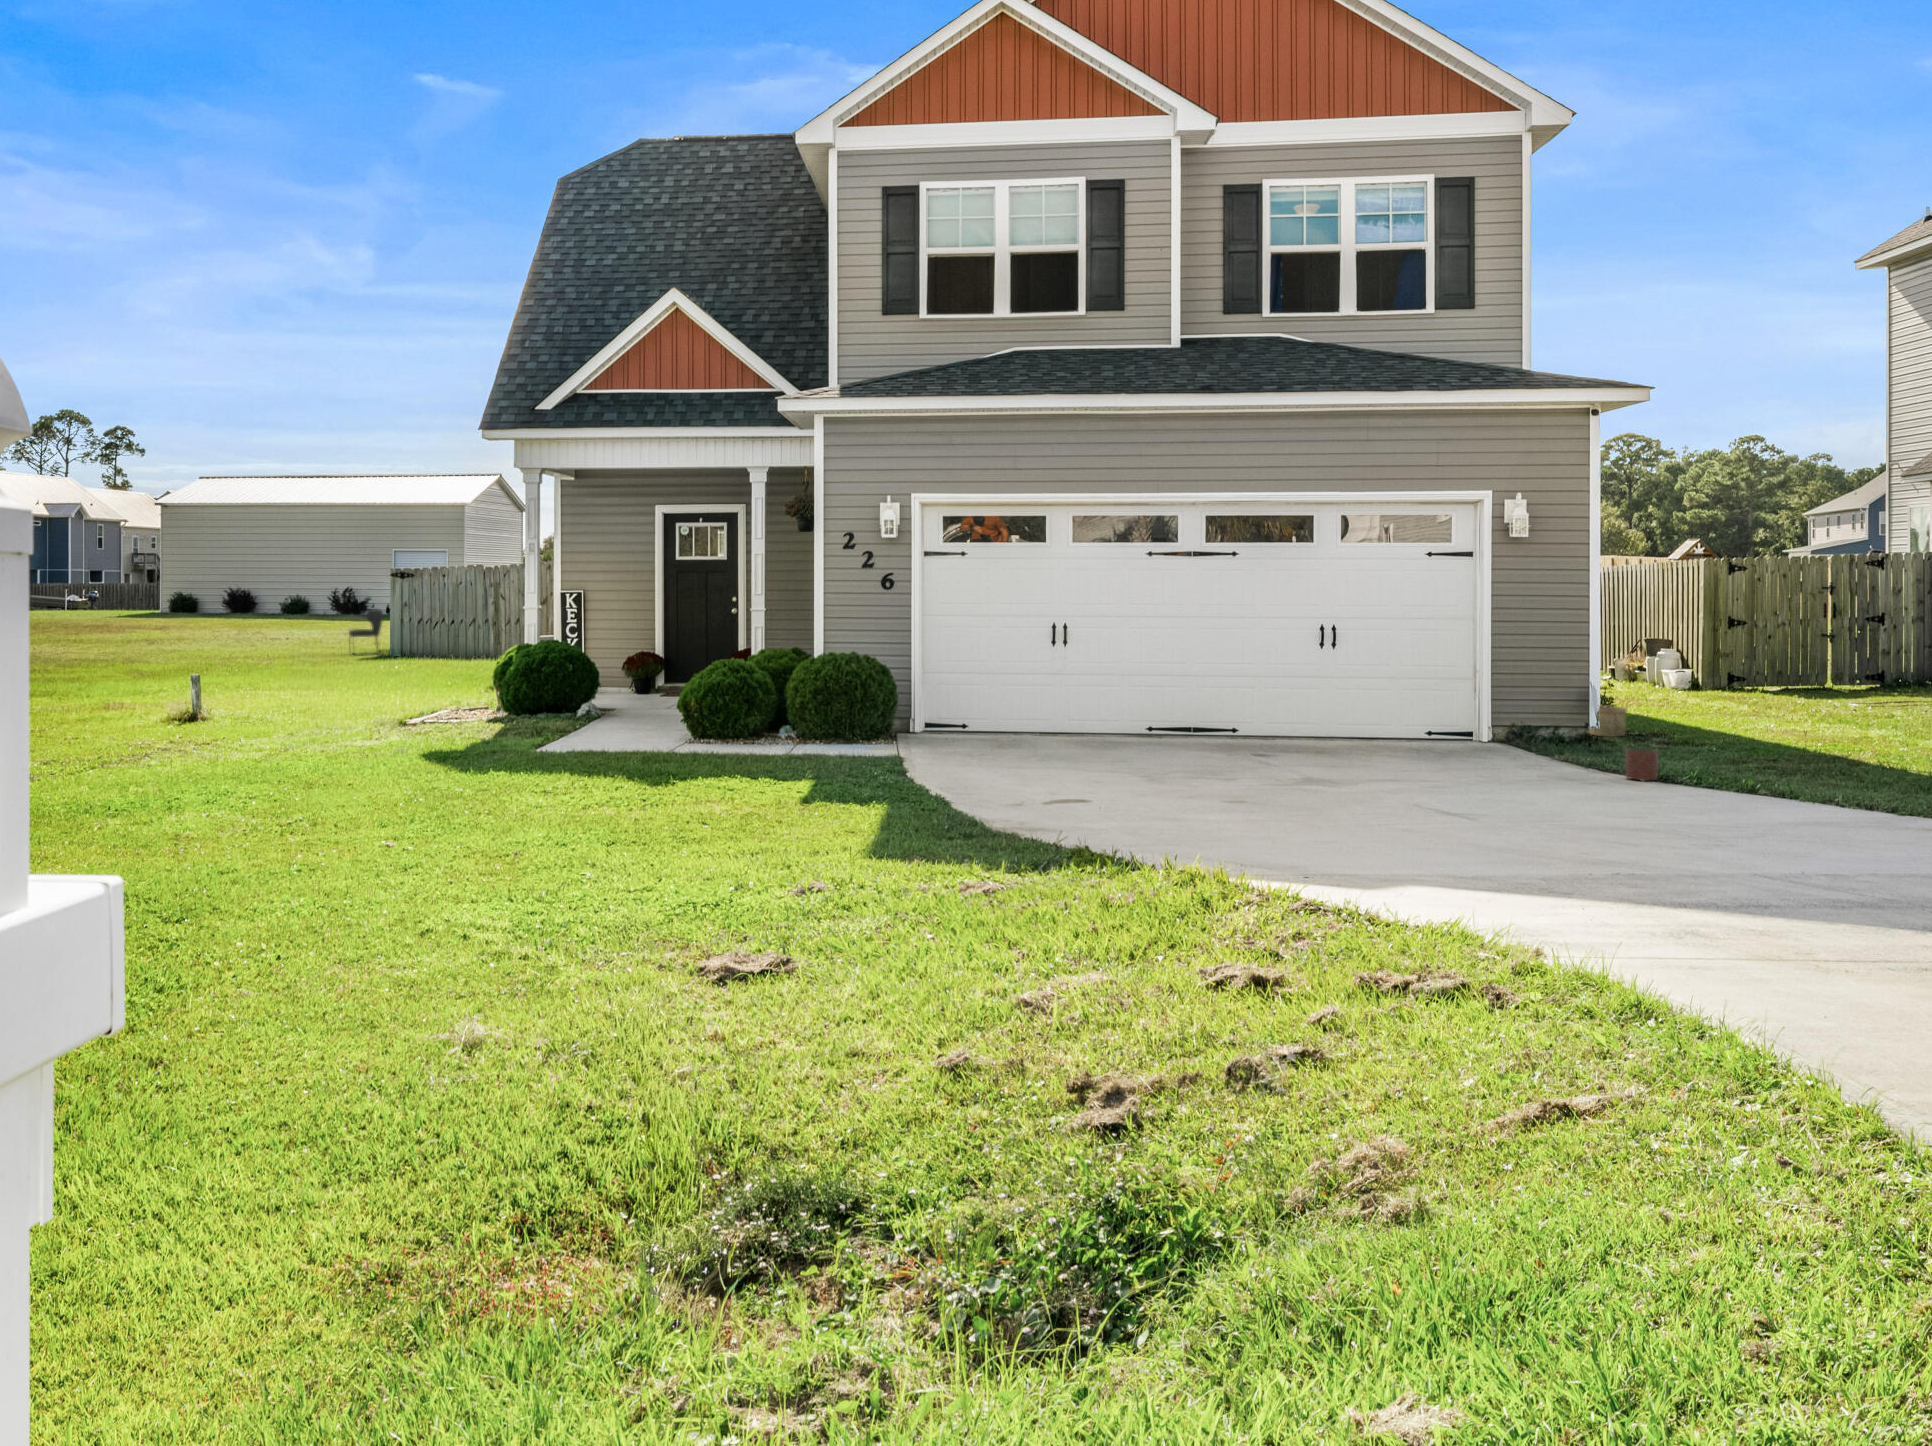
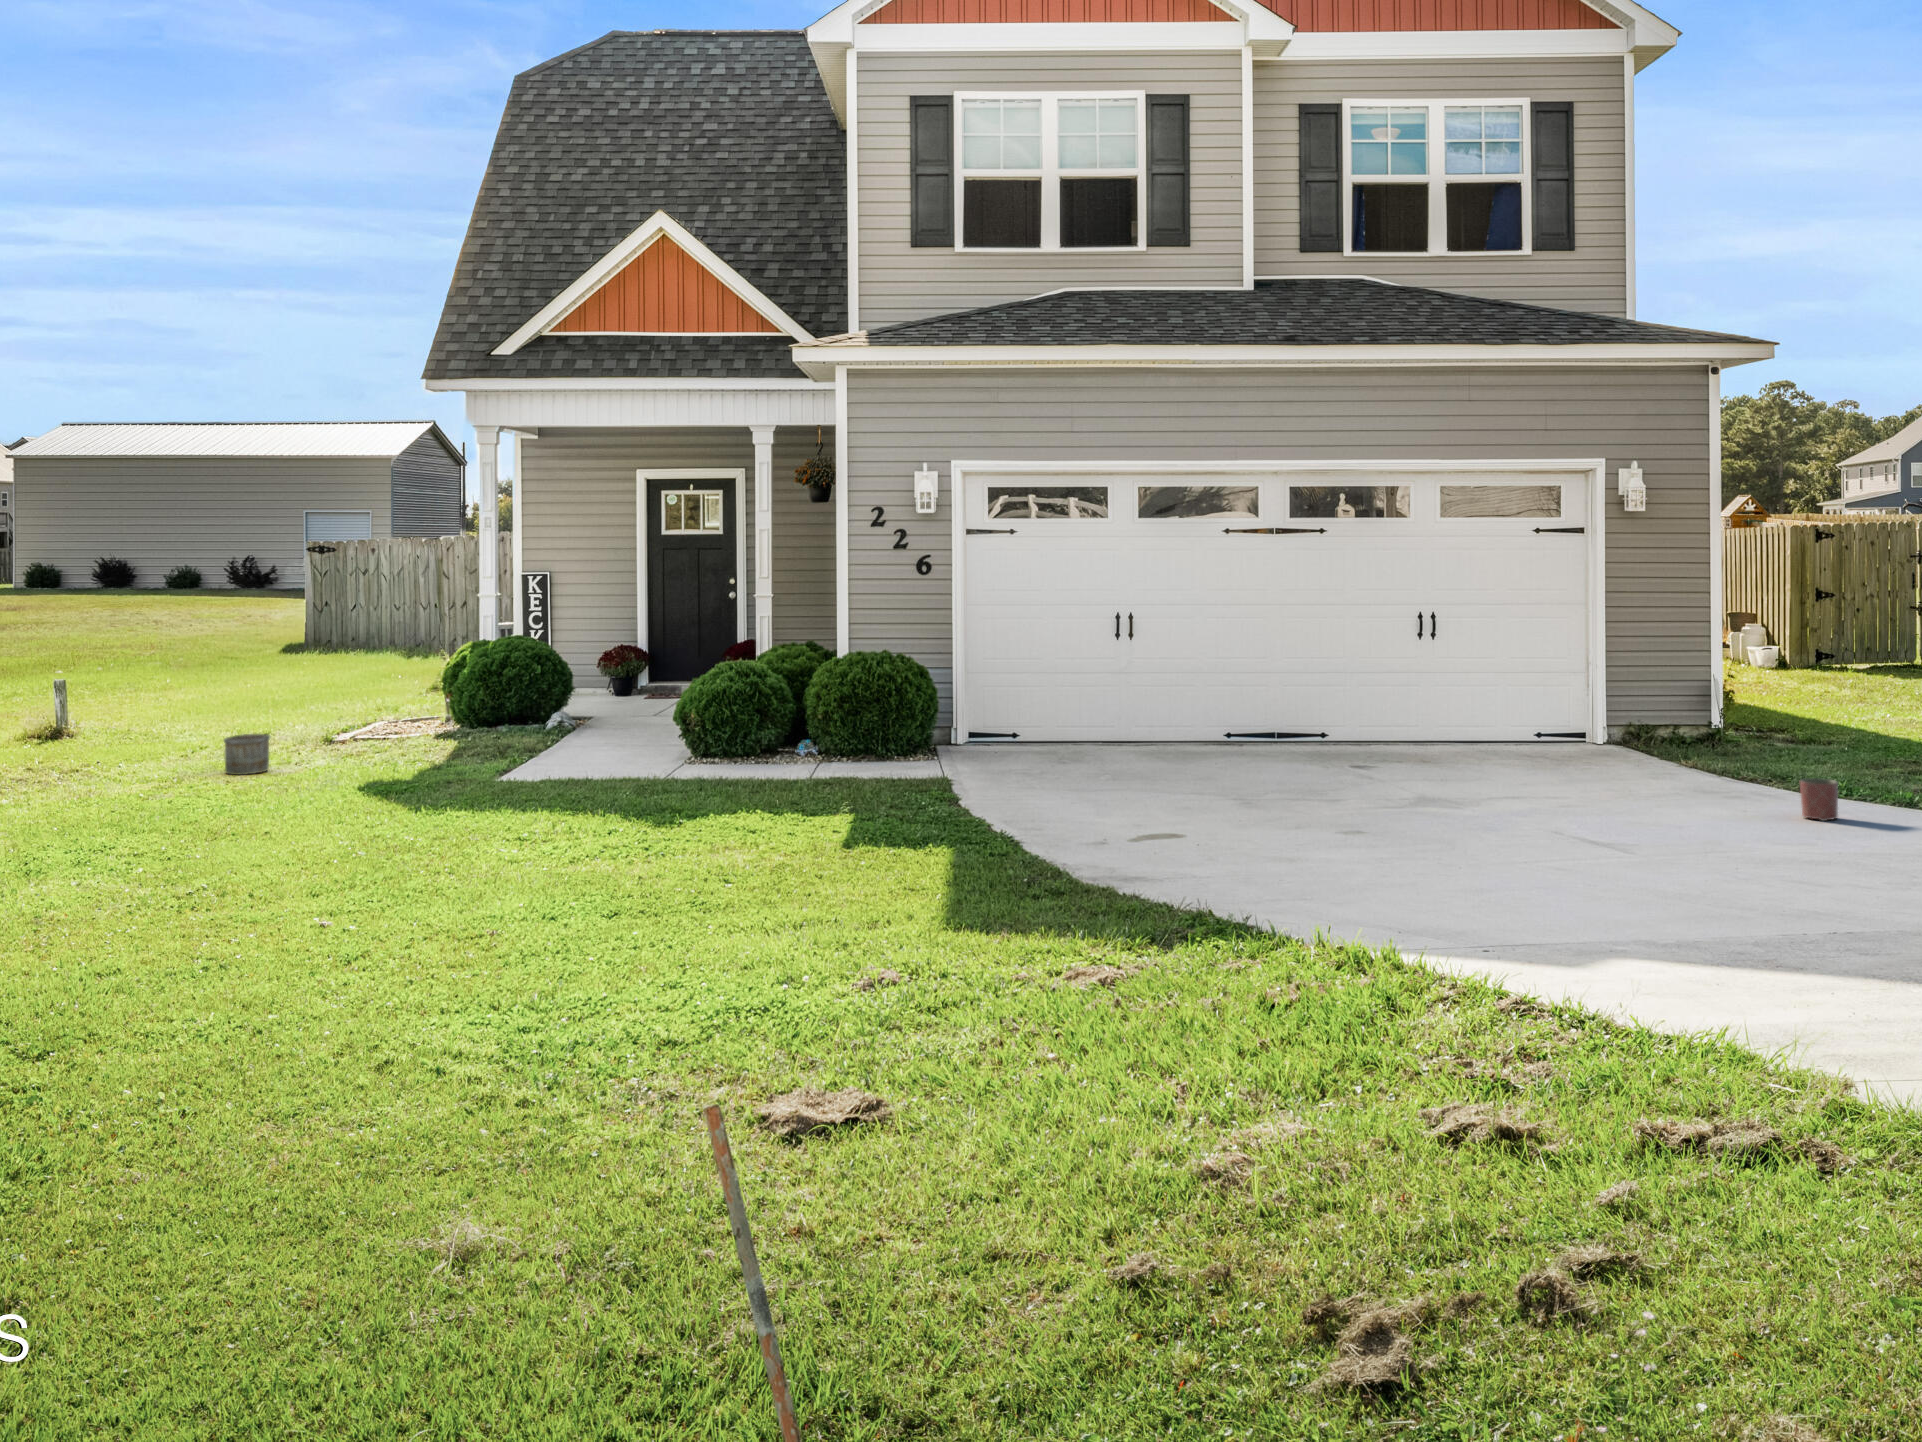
chair: present [349,609,383,655] -> none [272,590,317,648]
wooden bucket: present [1589,706,1627,737] -> present [224,734,270,775]

